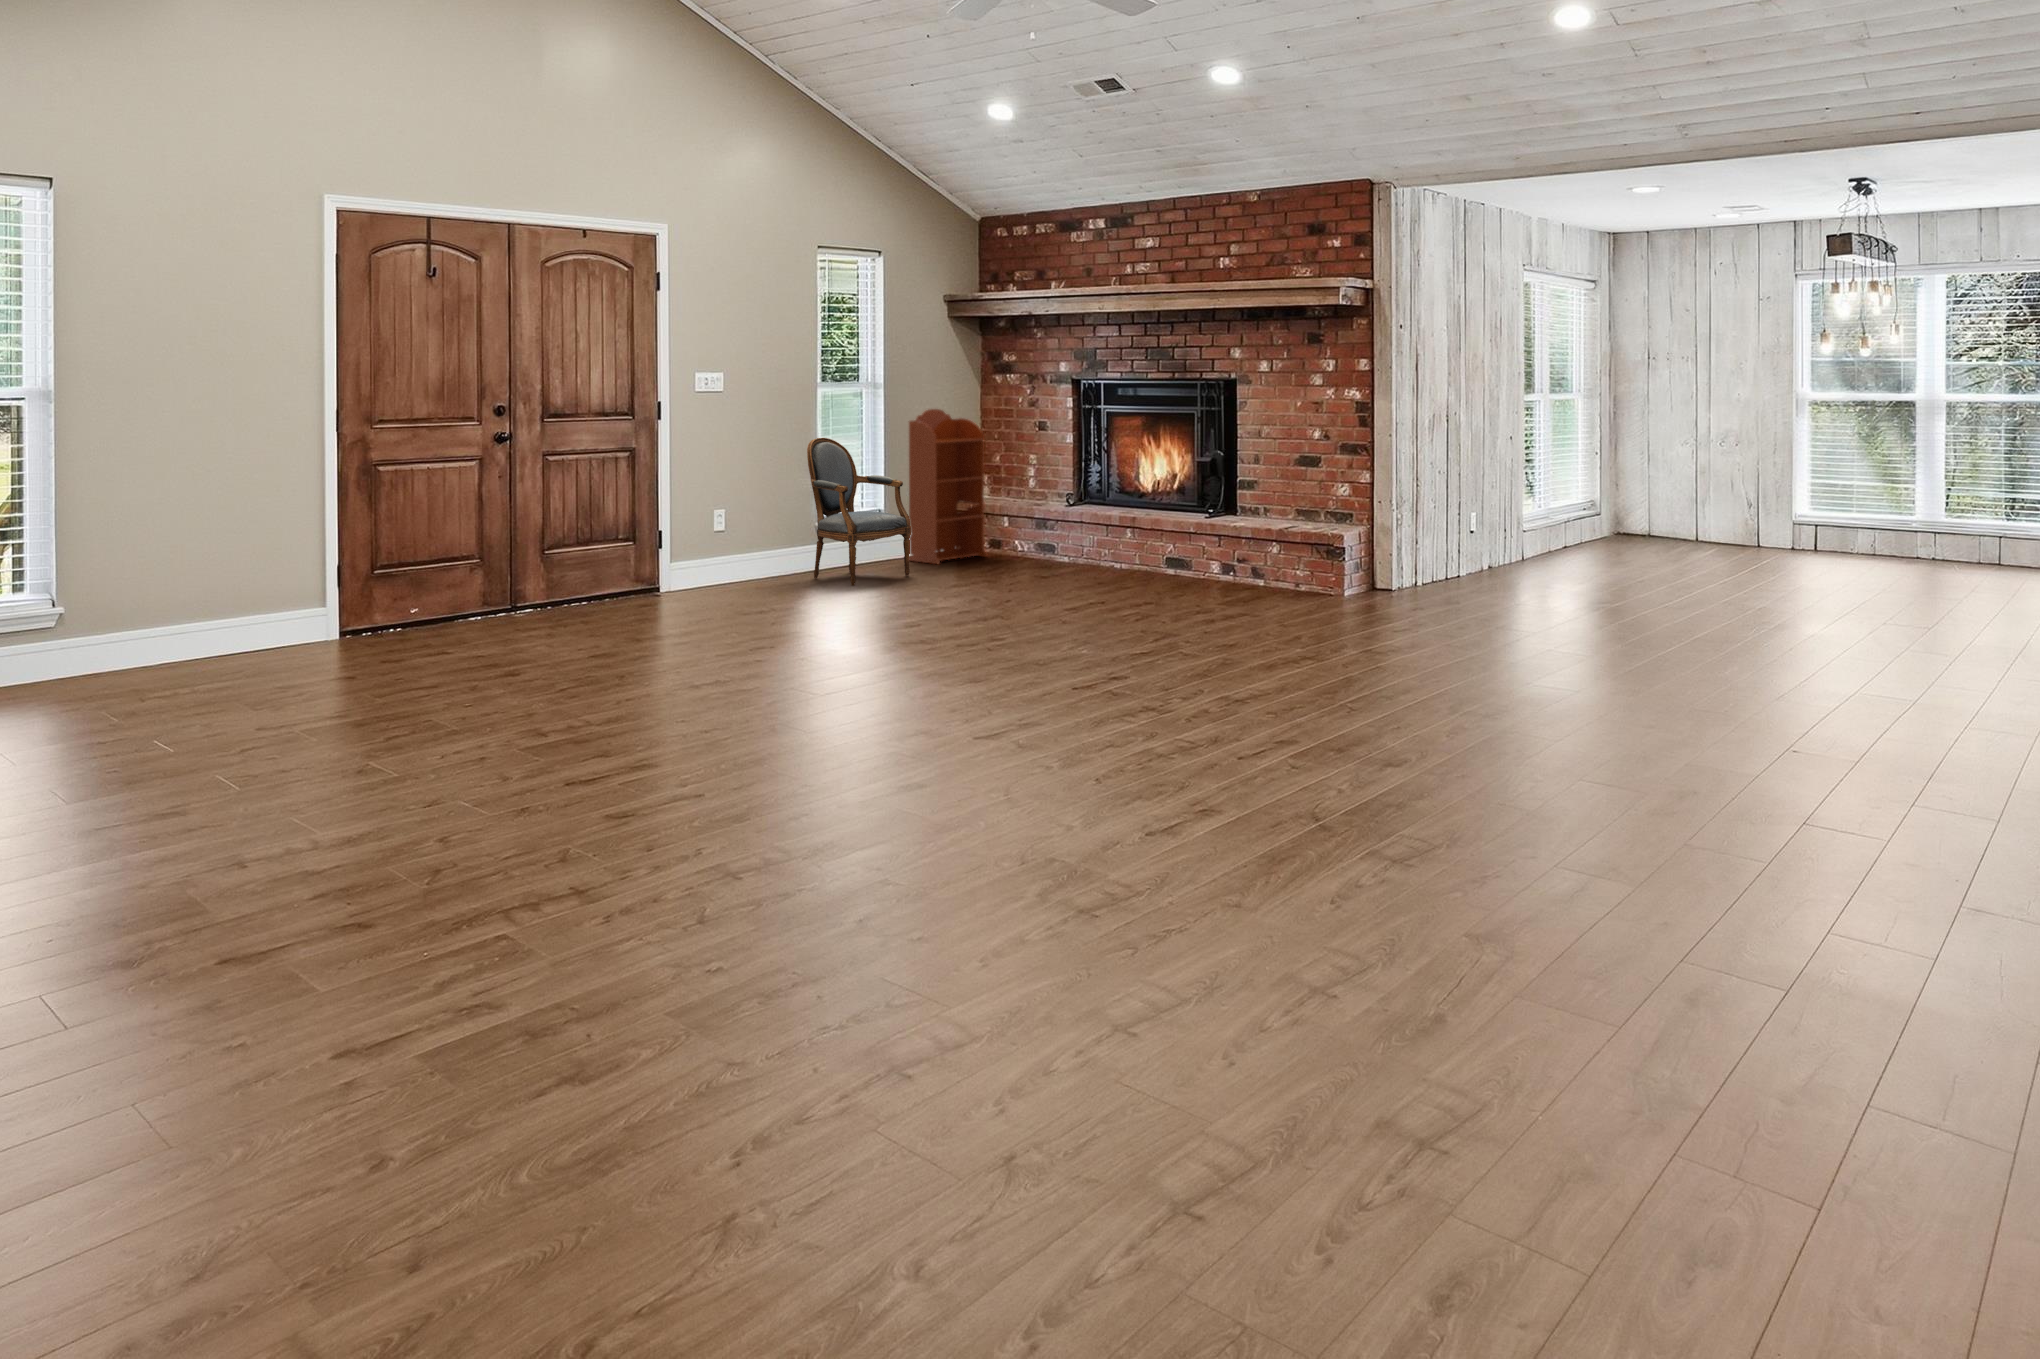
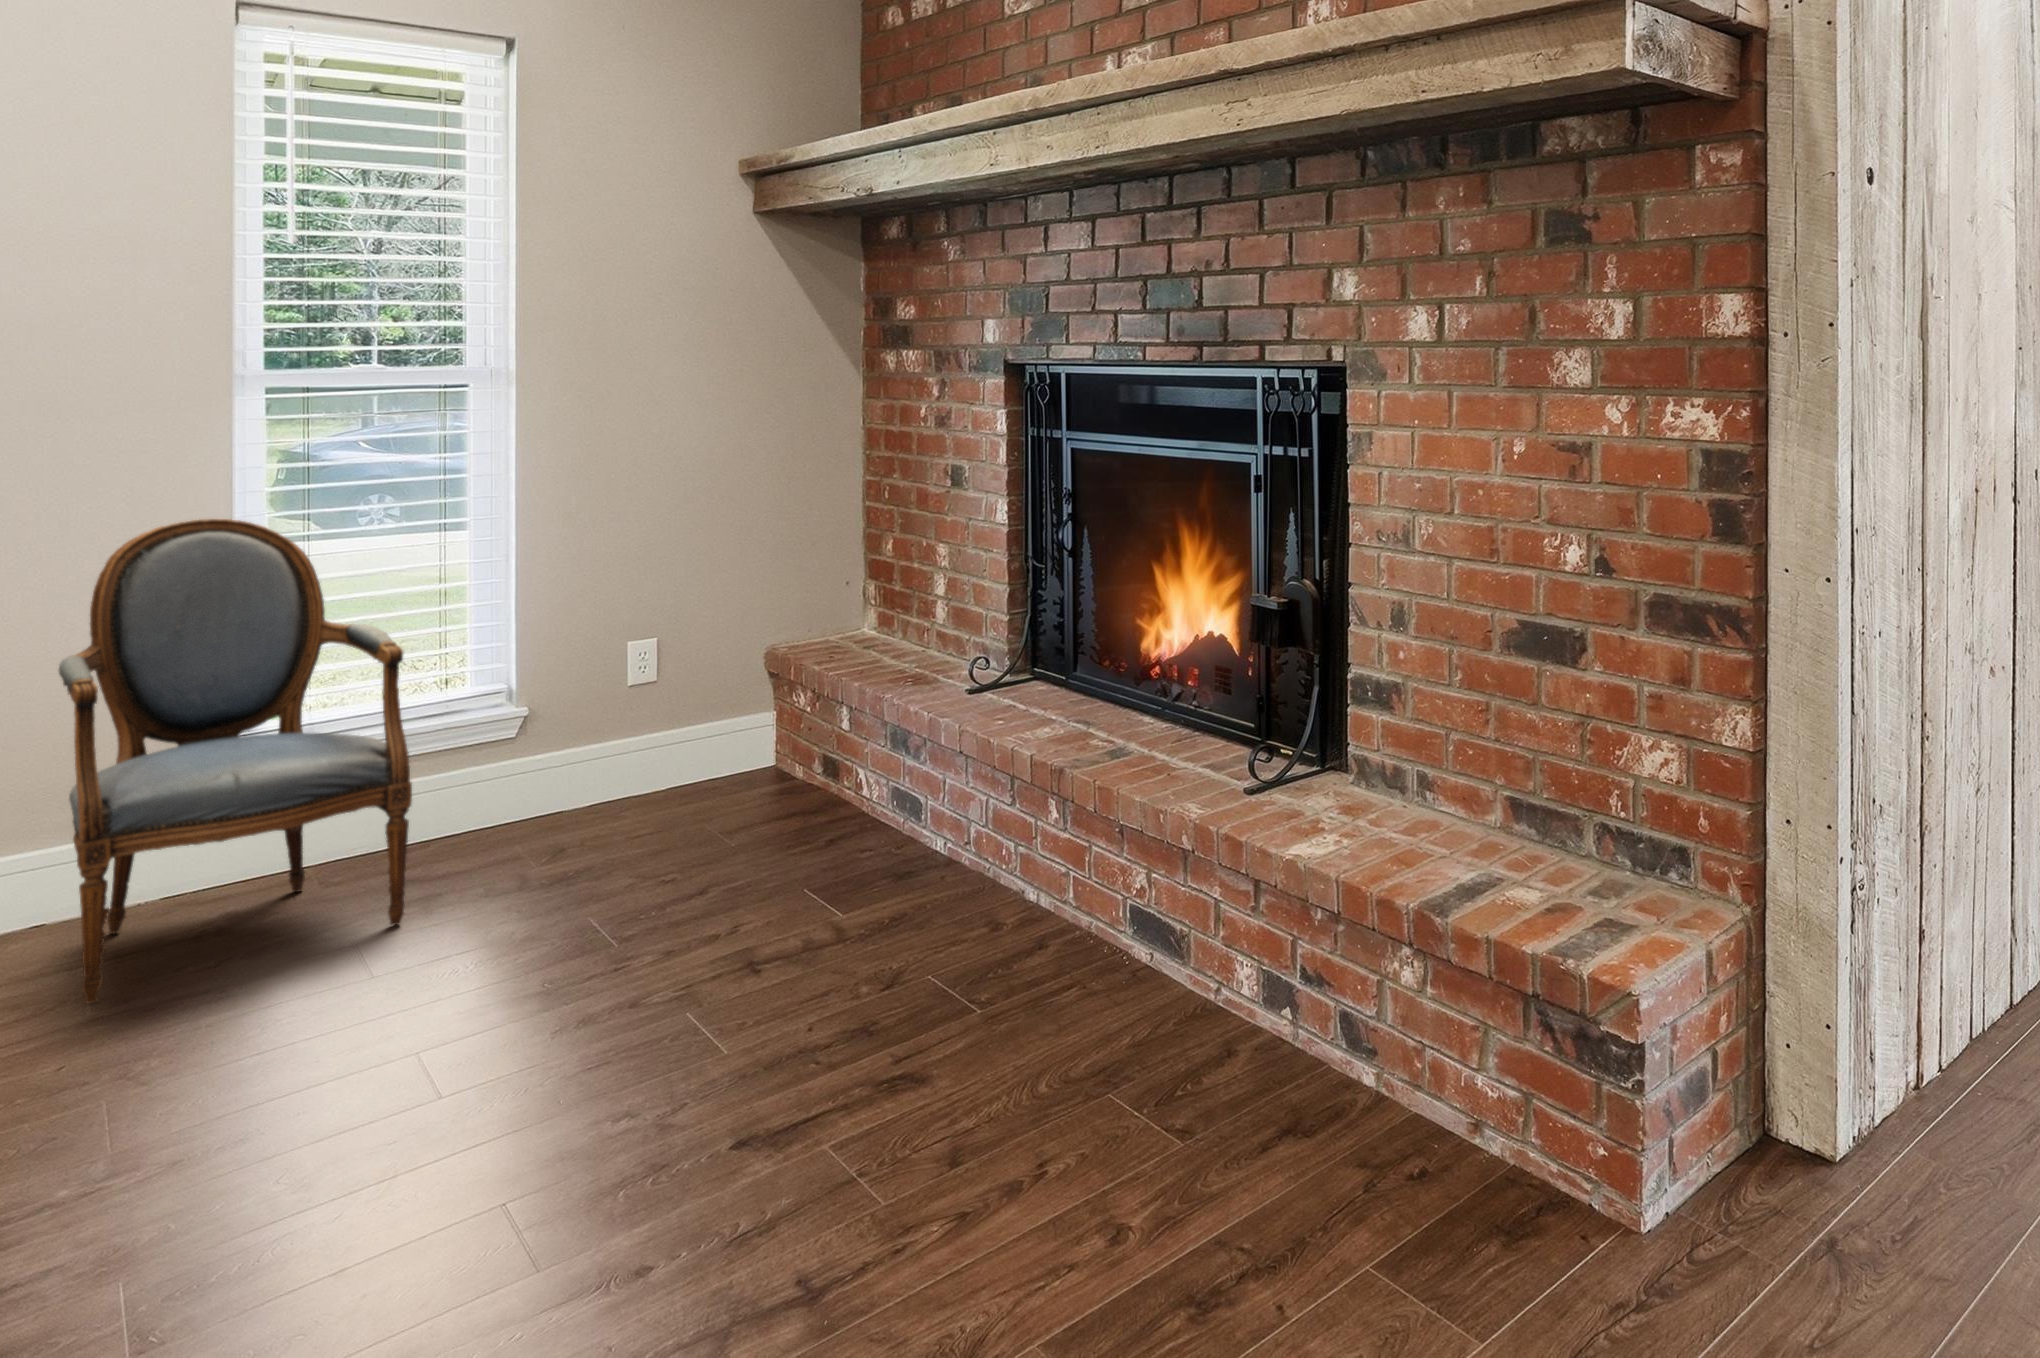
bookcase: present [909,409,987,564] -> none [579,435,804,847]

